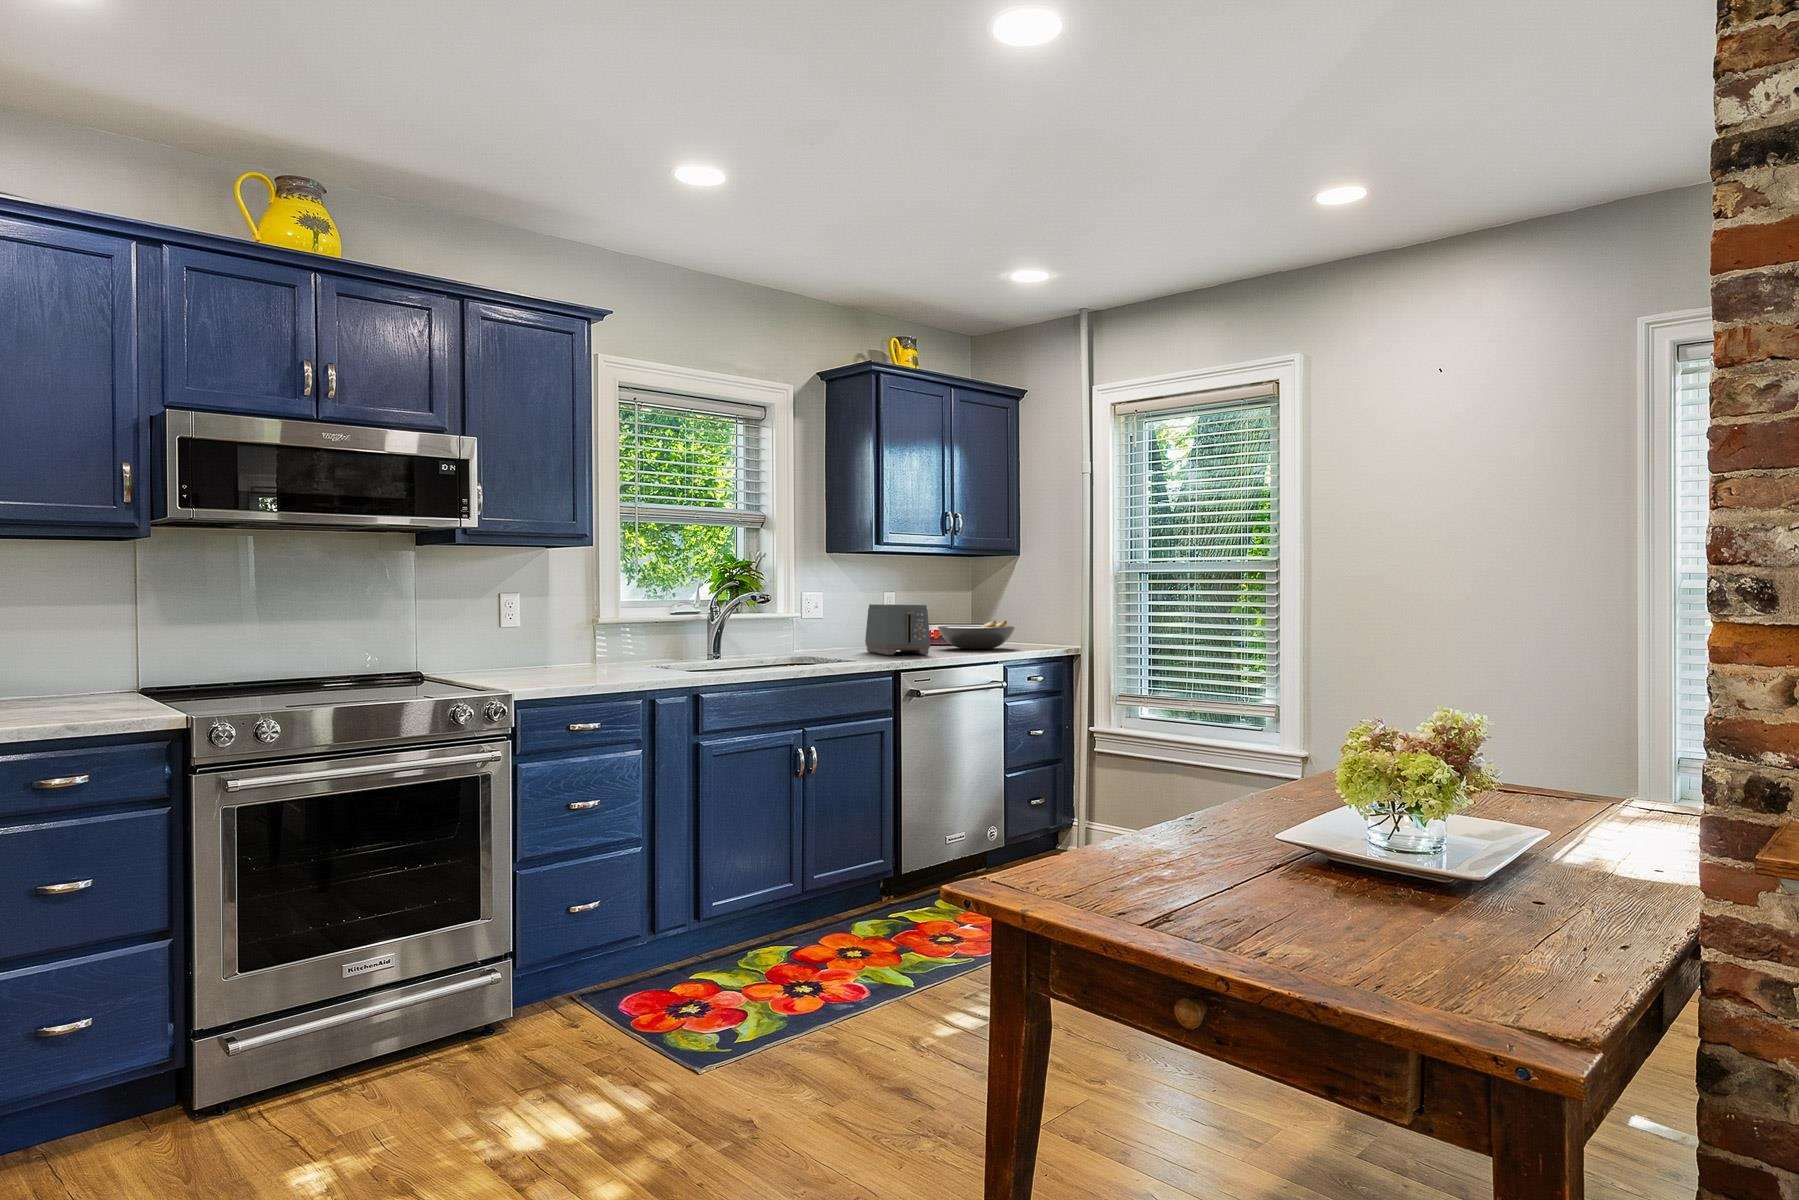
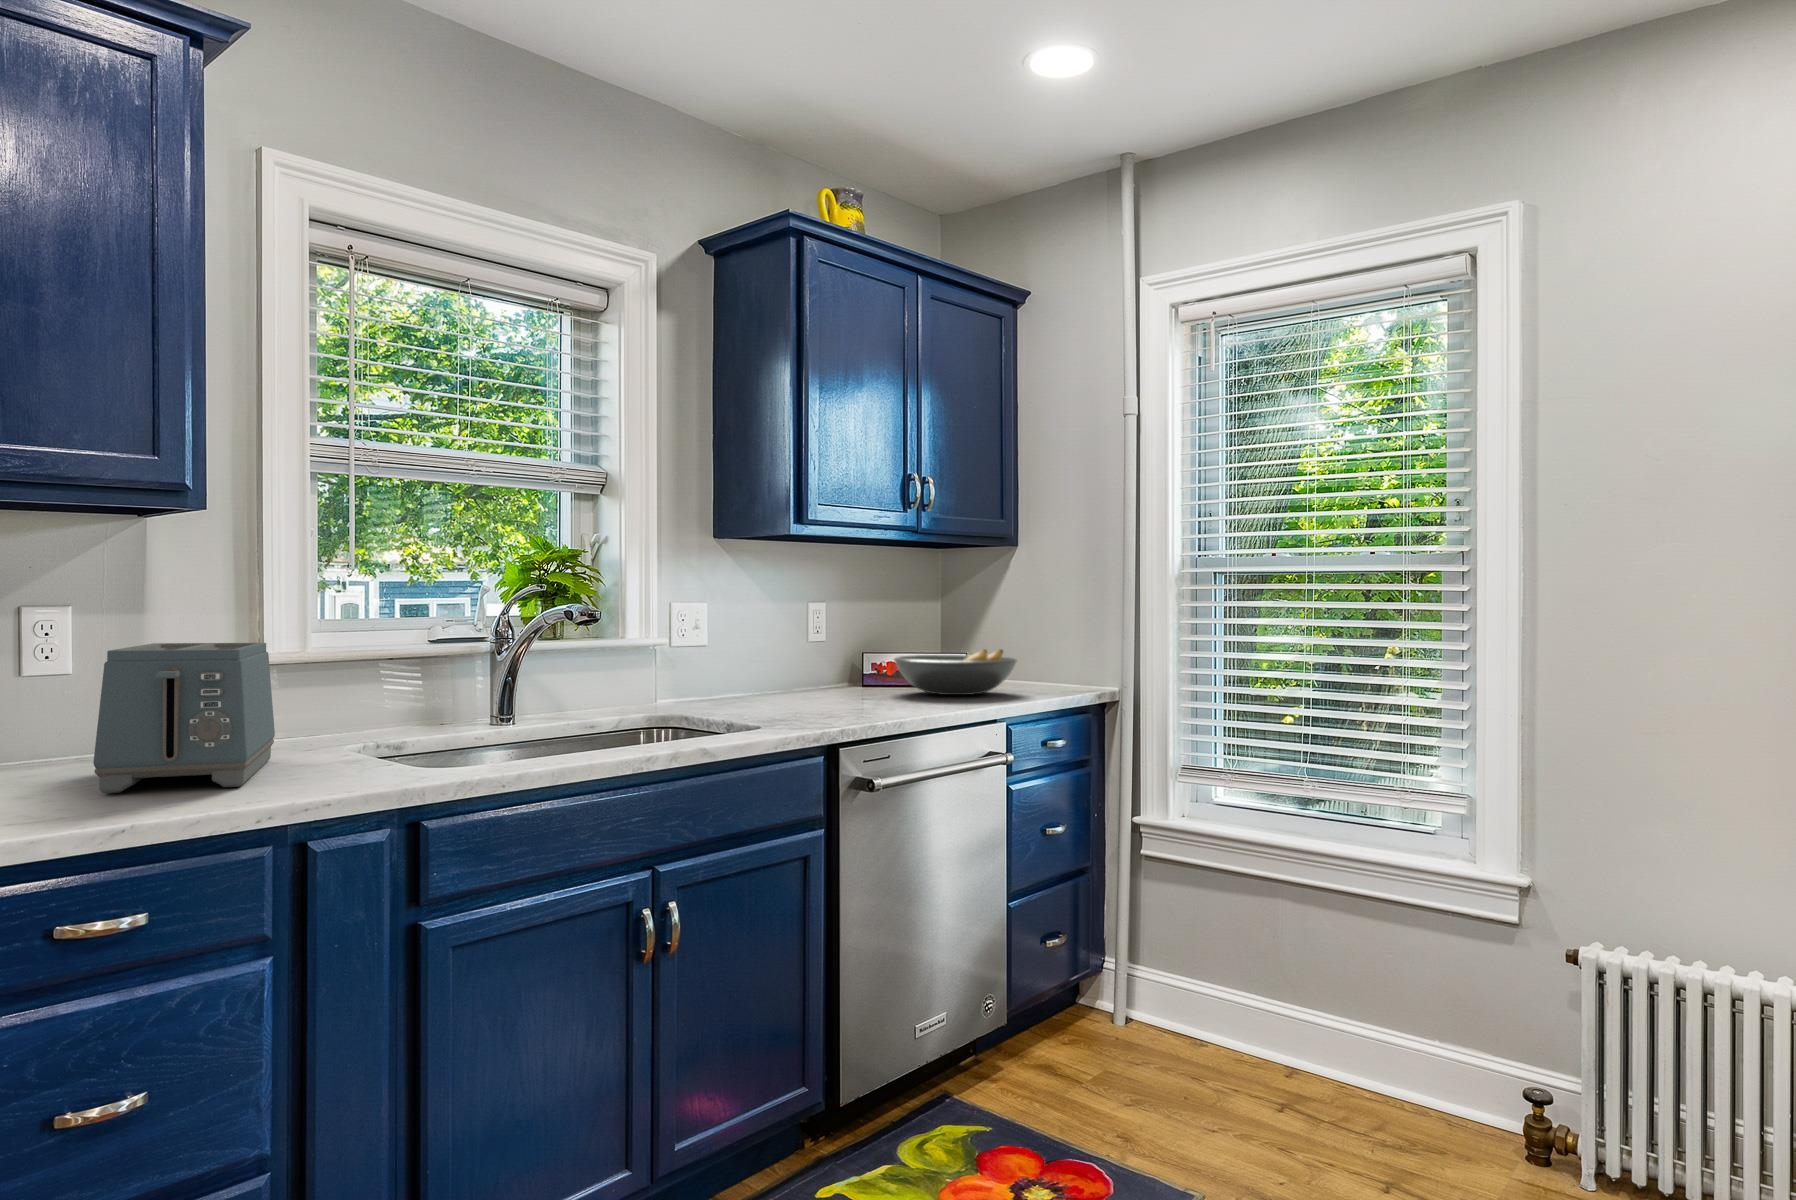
toaster: present [865,604,930,655] -> present [93,643,275,793]

